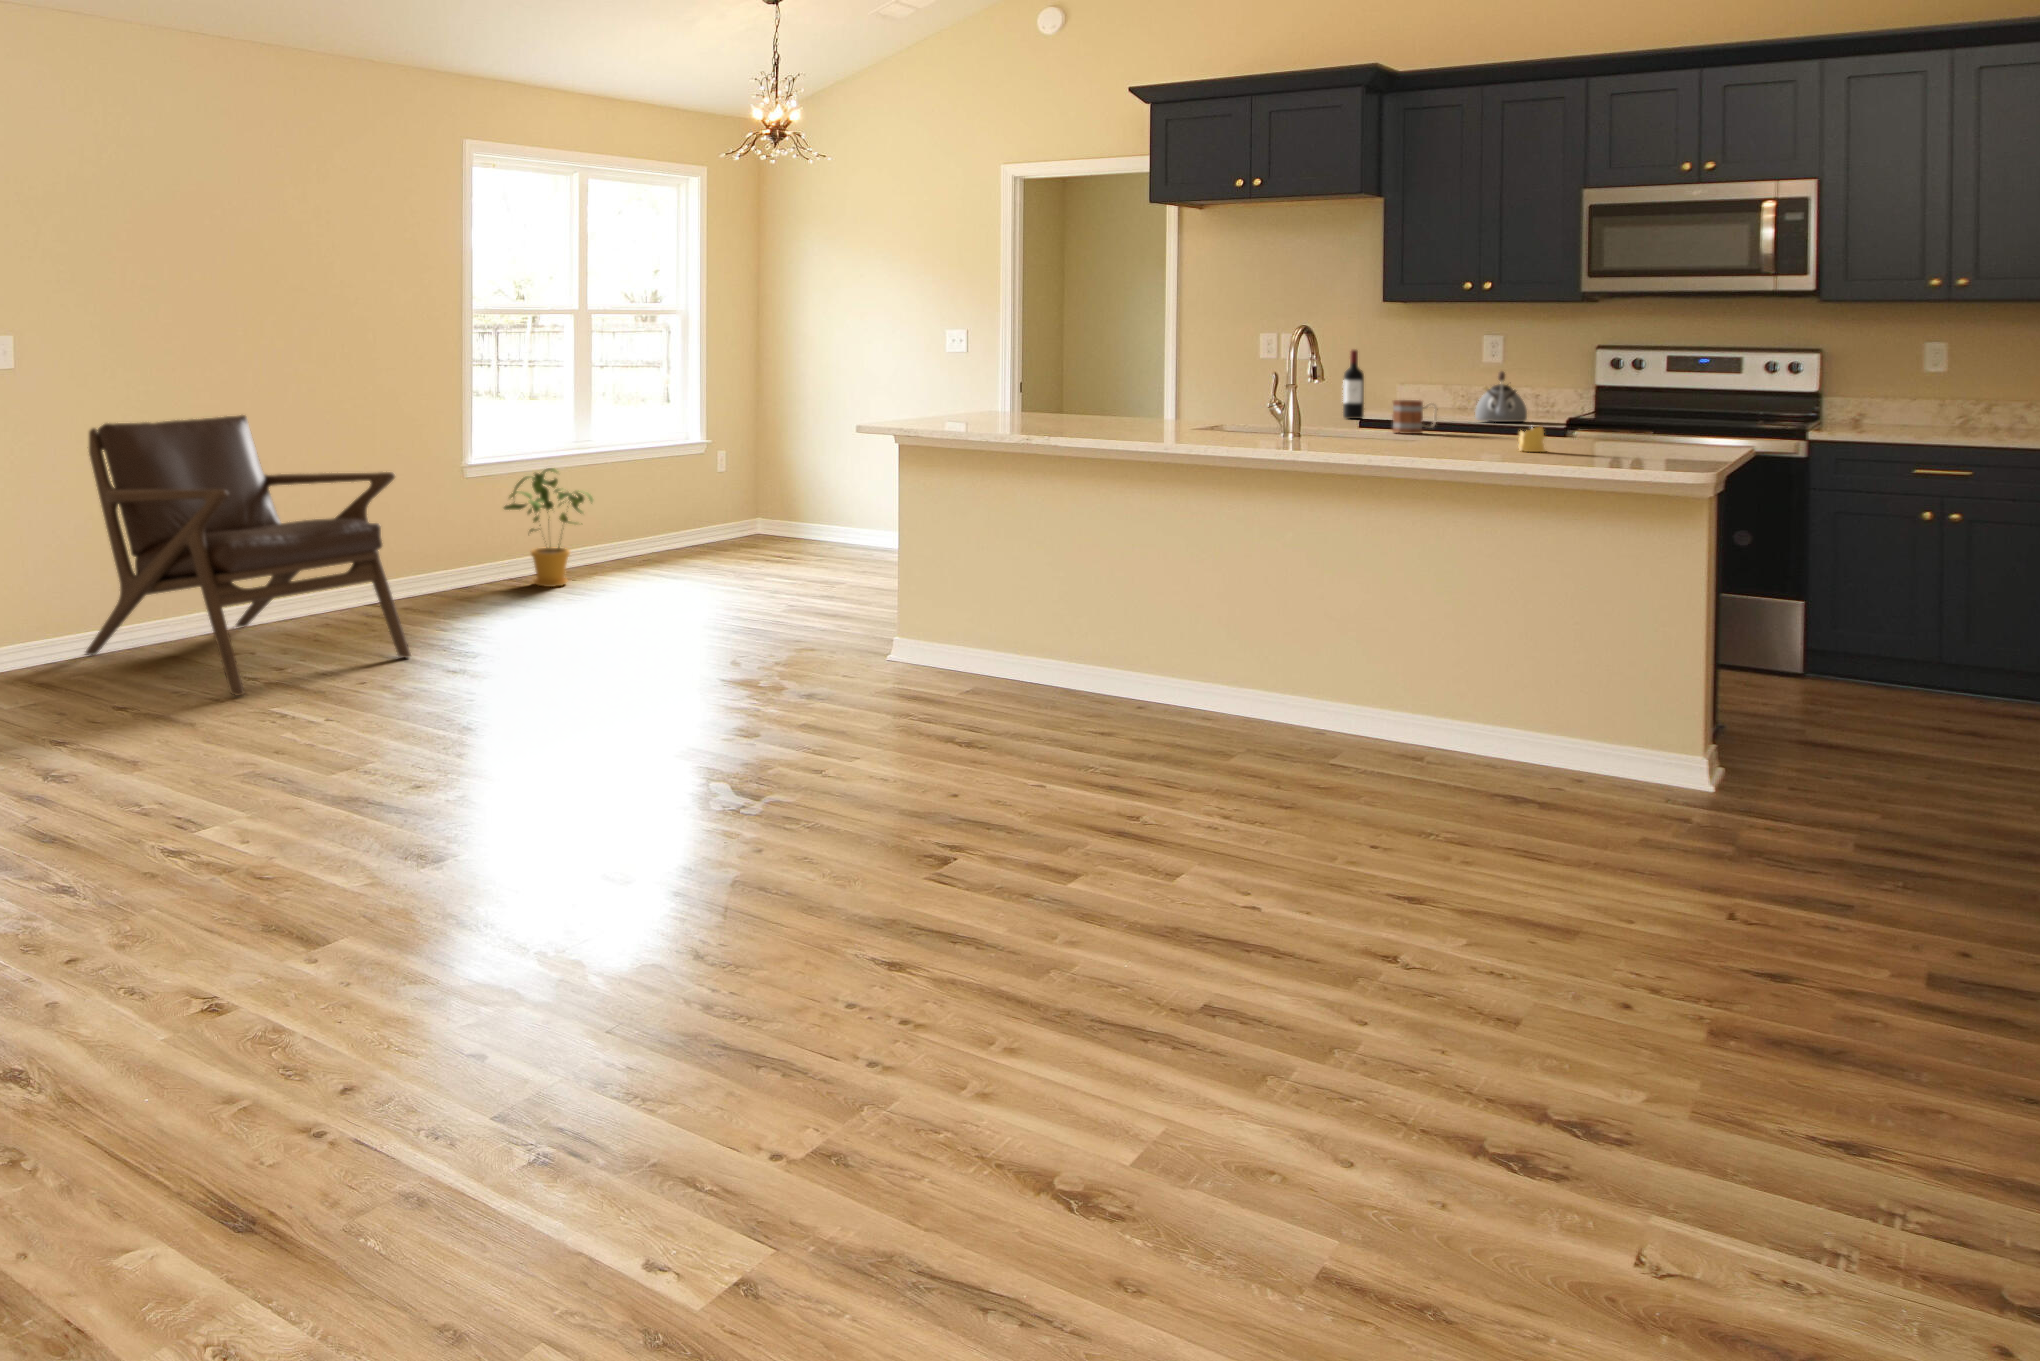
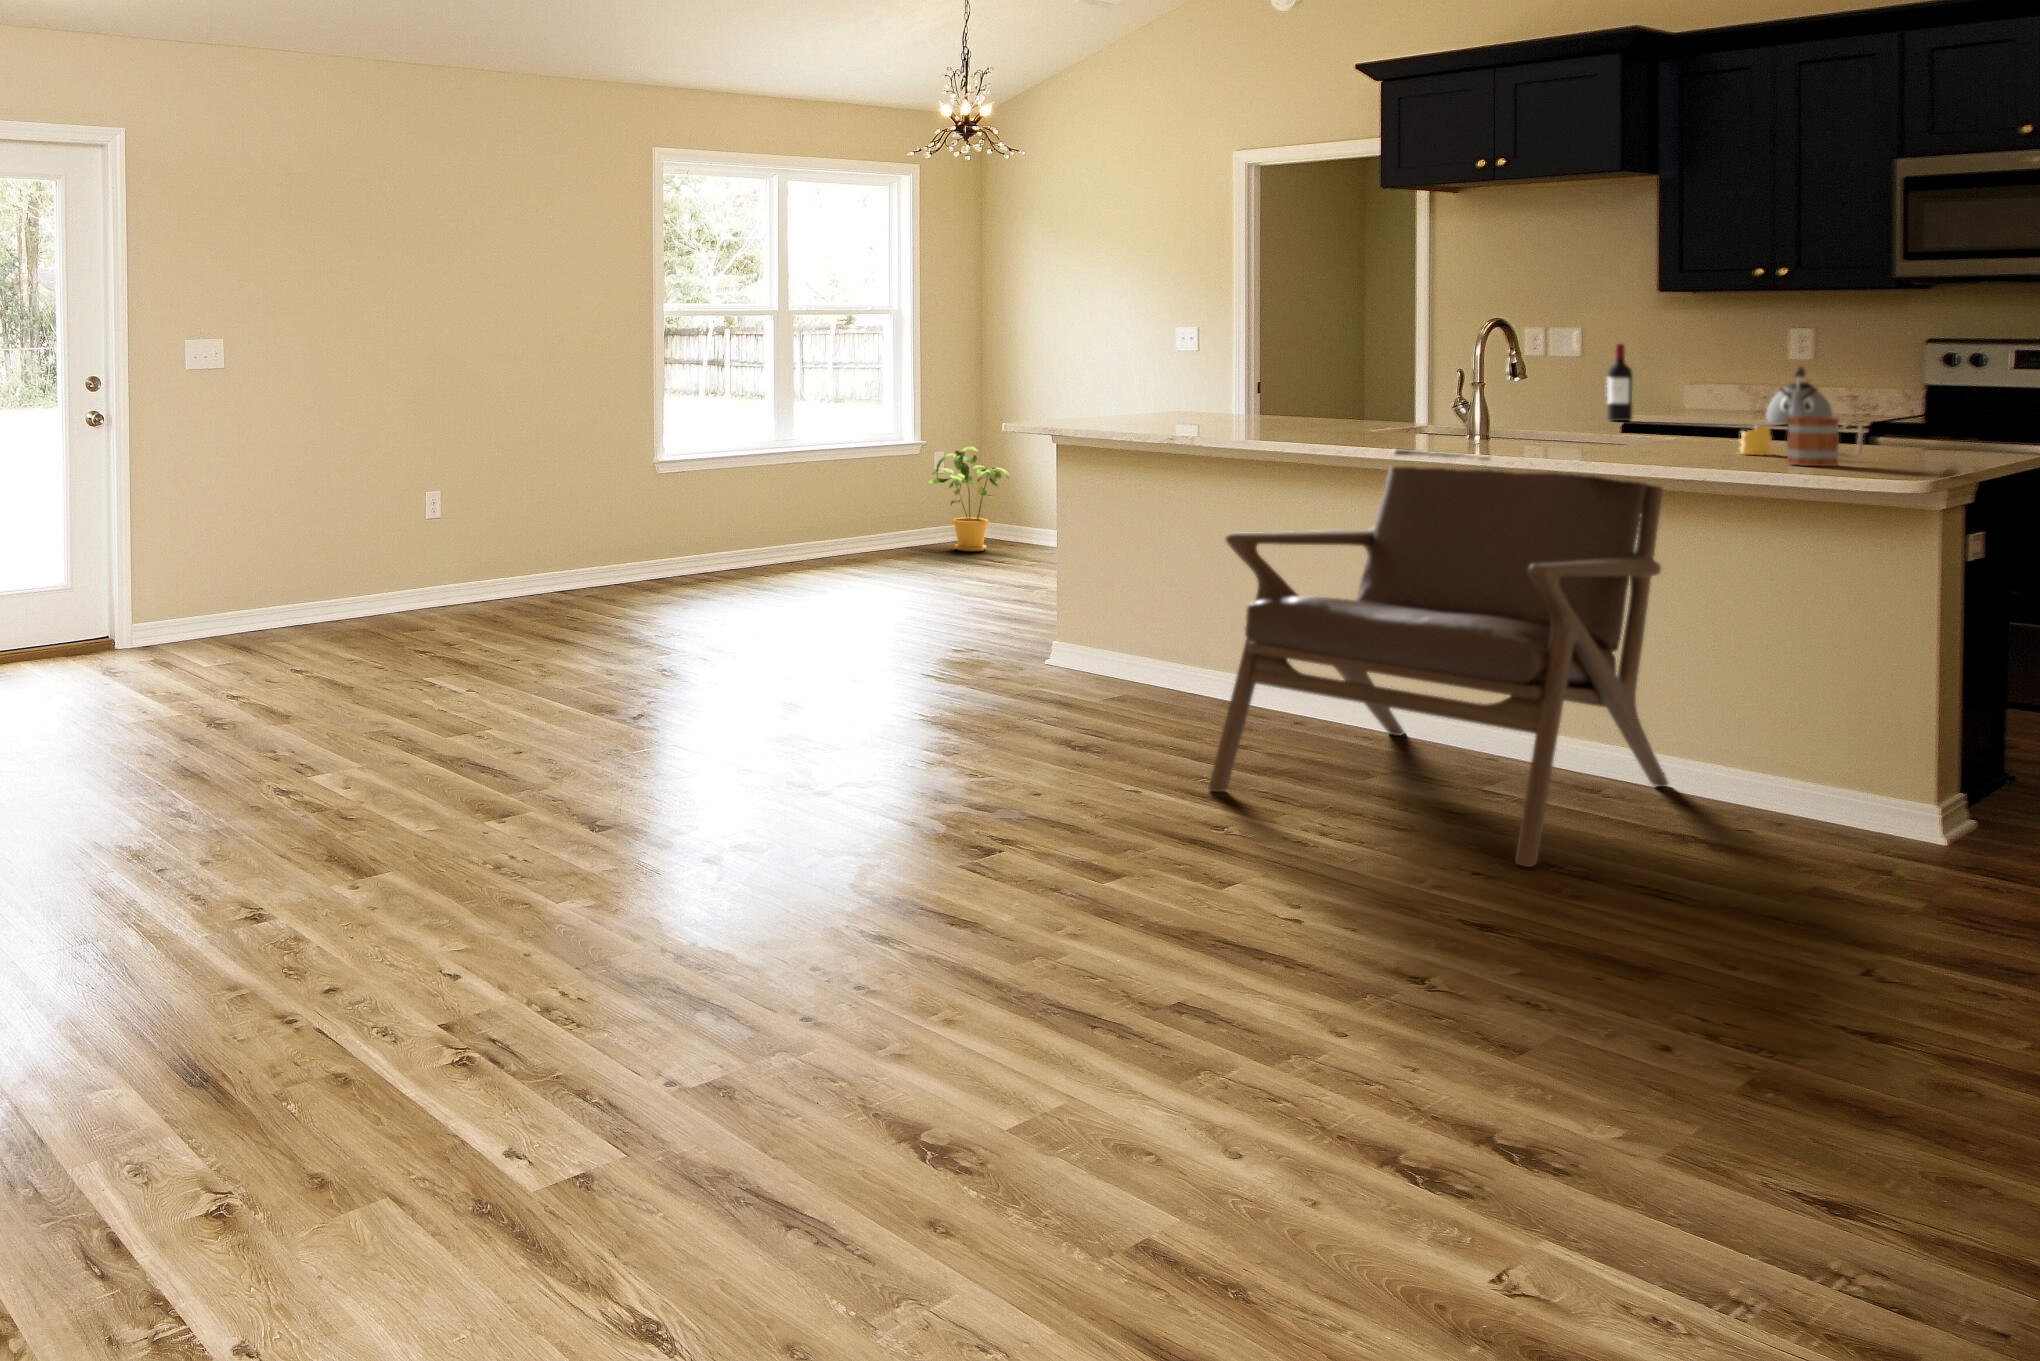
mug: present [1393,400,1437,434] -> present [1787,416,1864,466]
lounge chair: present [85,415,411,695] -> present [1208,449,1668,867]
house plant: present [504,468,593,587] -> present [927,447,1009,551]

